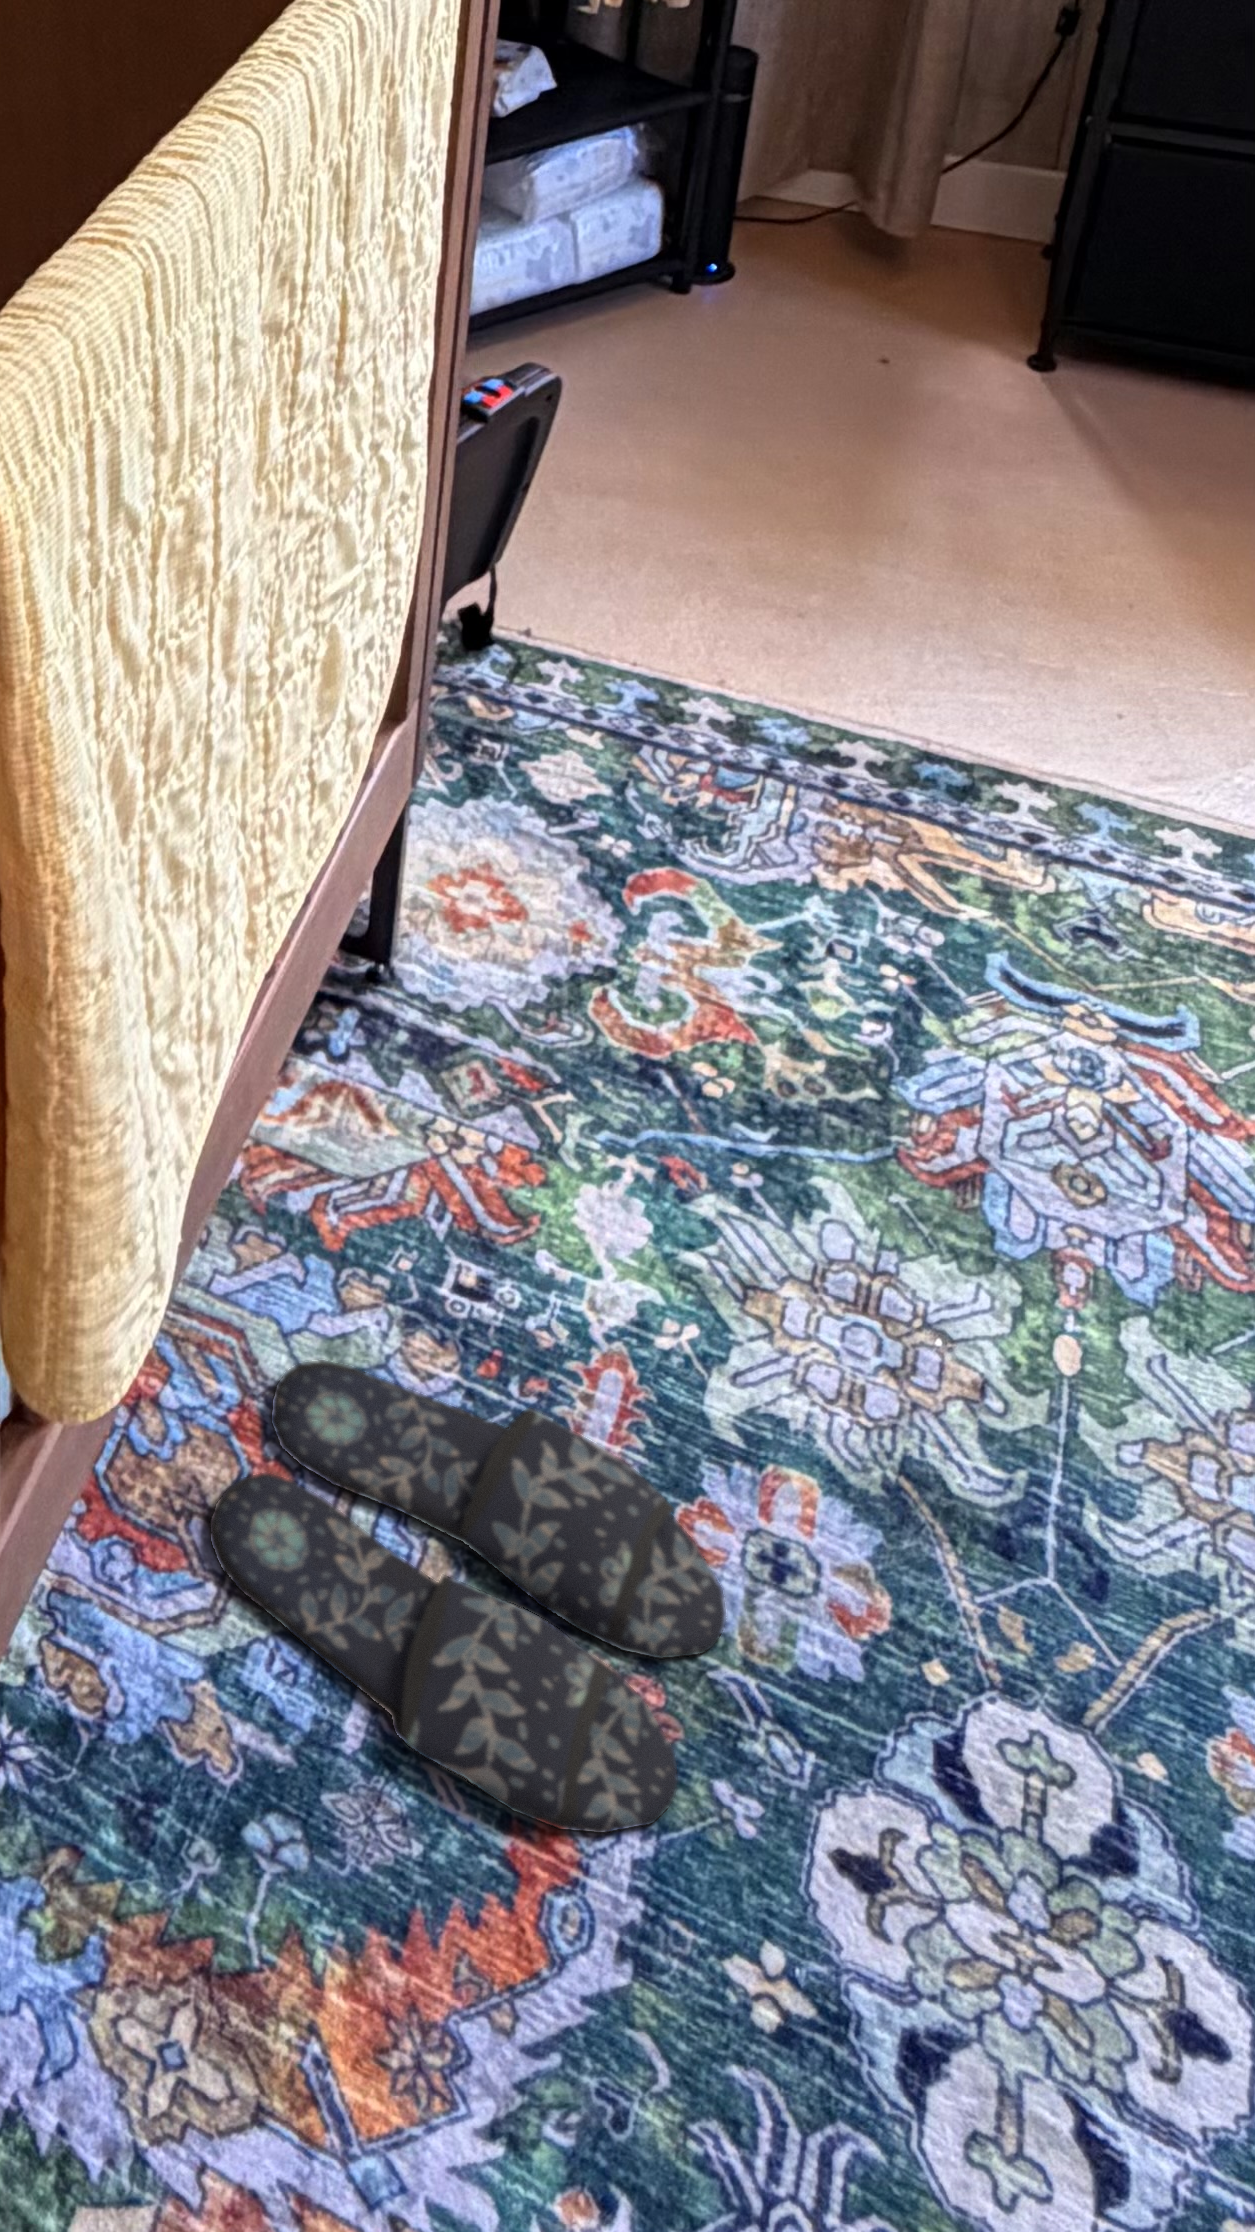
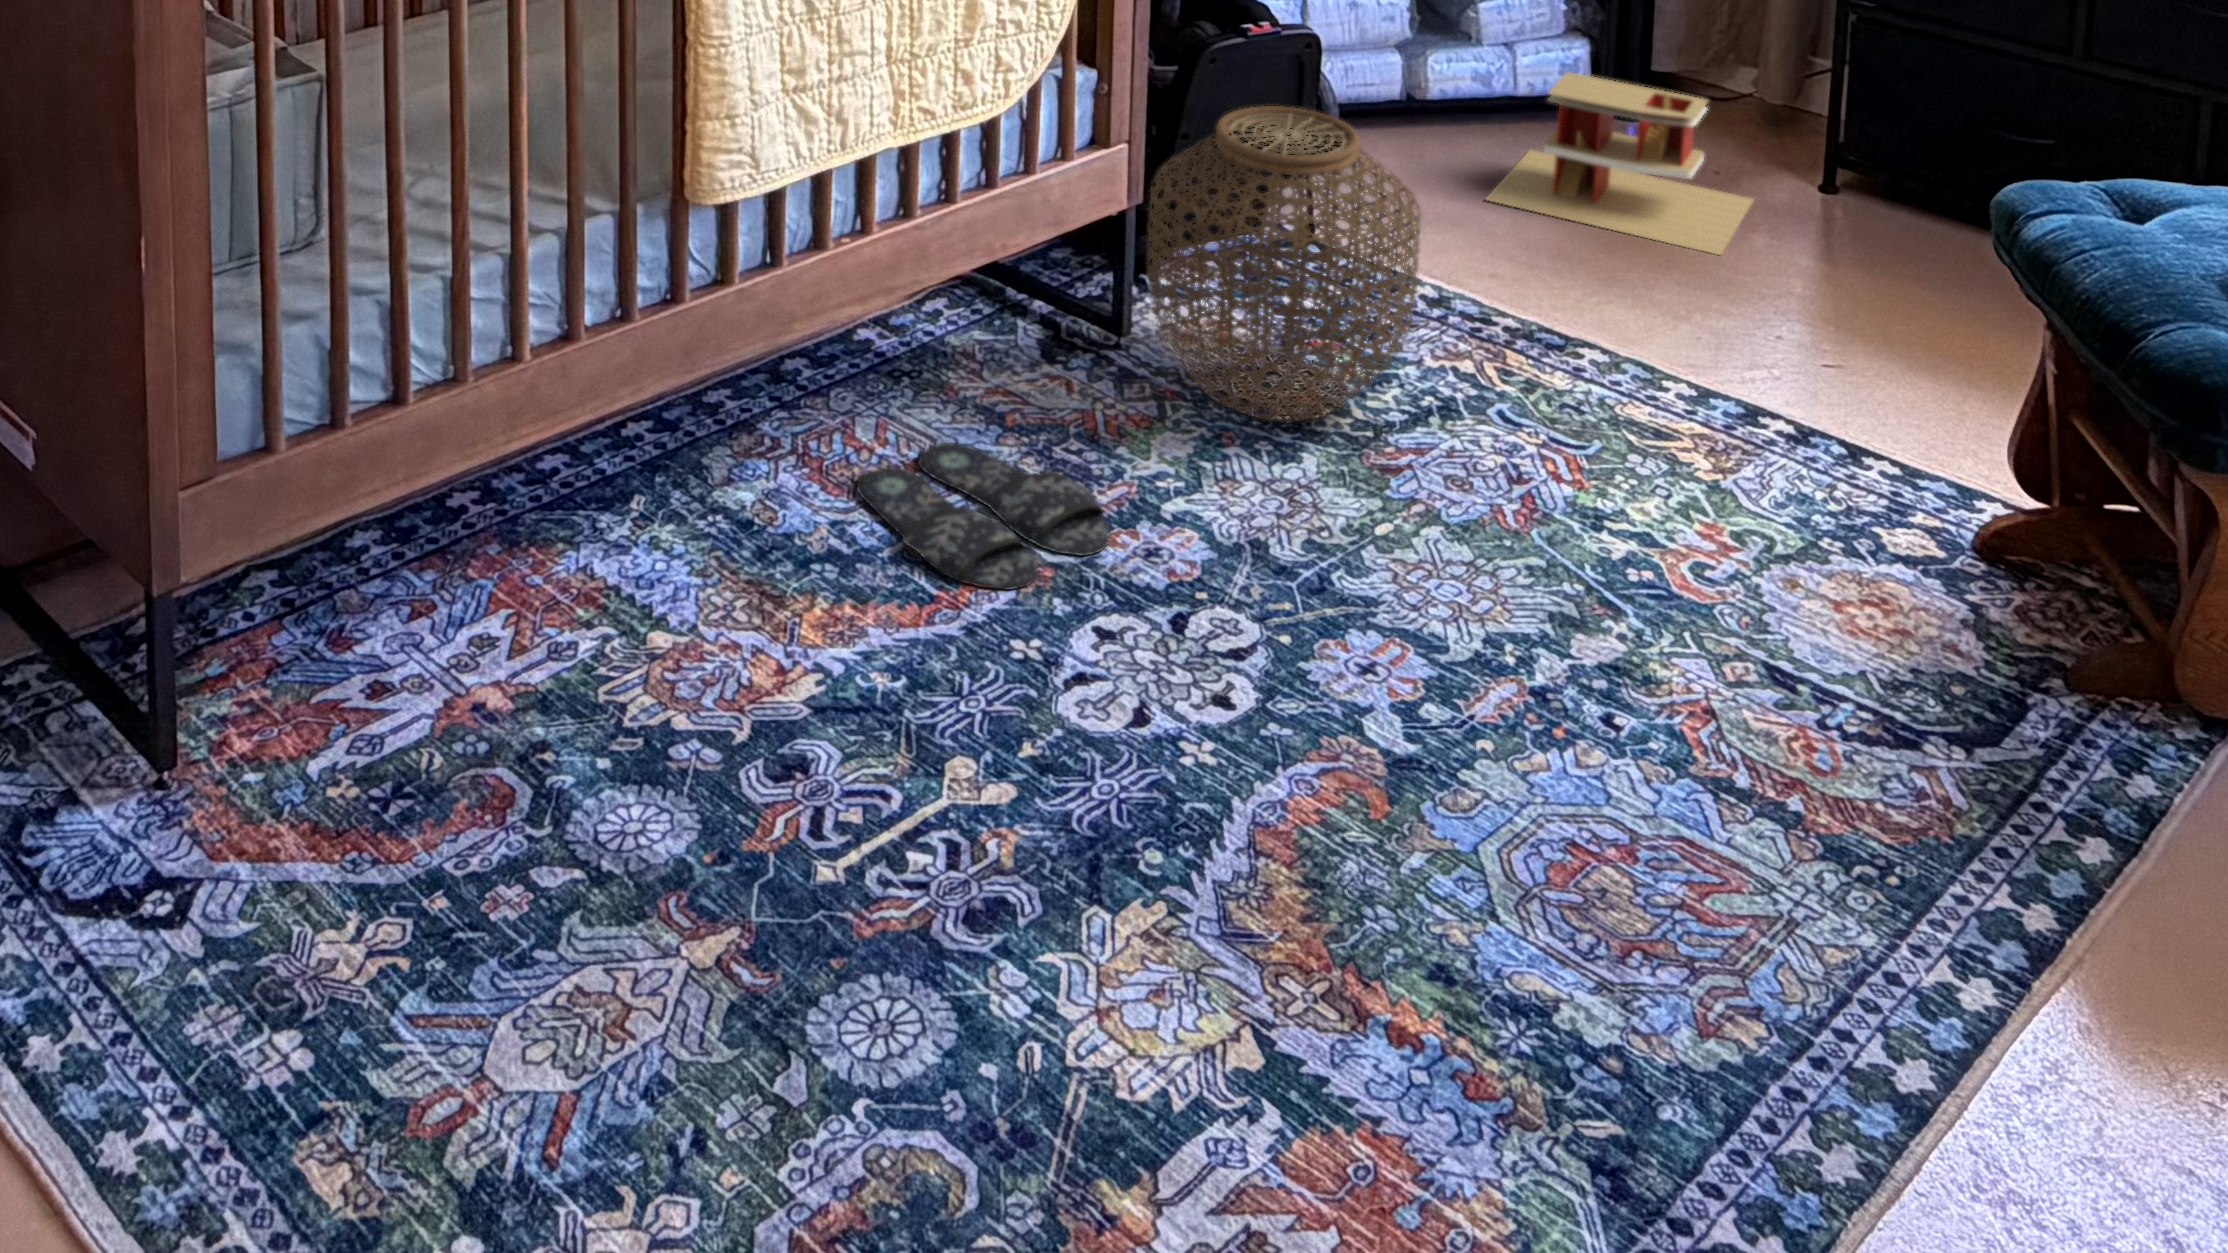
toy house: none [641,282,1027,538] -> present [1486,72,1754,255]
woven basket: none [478,607,1000,1128] -> present [1147,106,1421,421]

